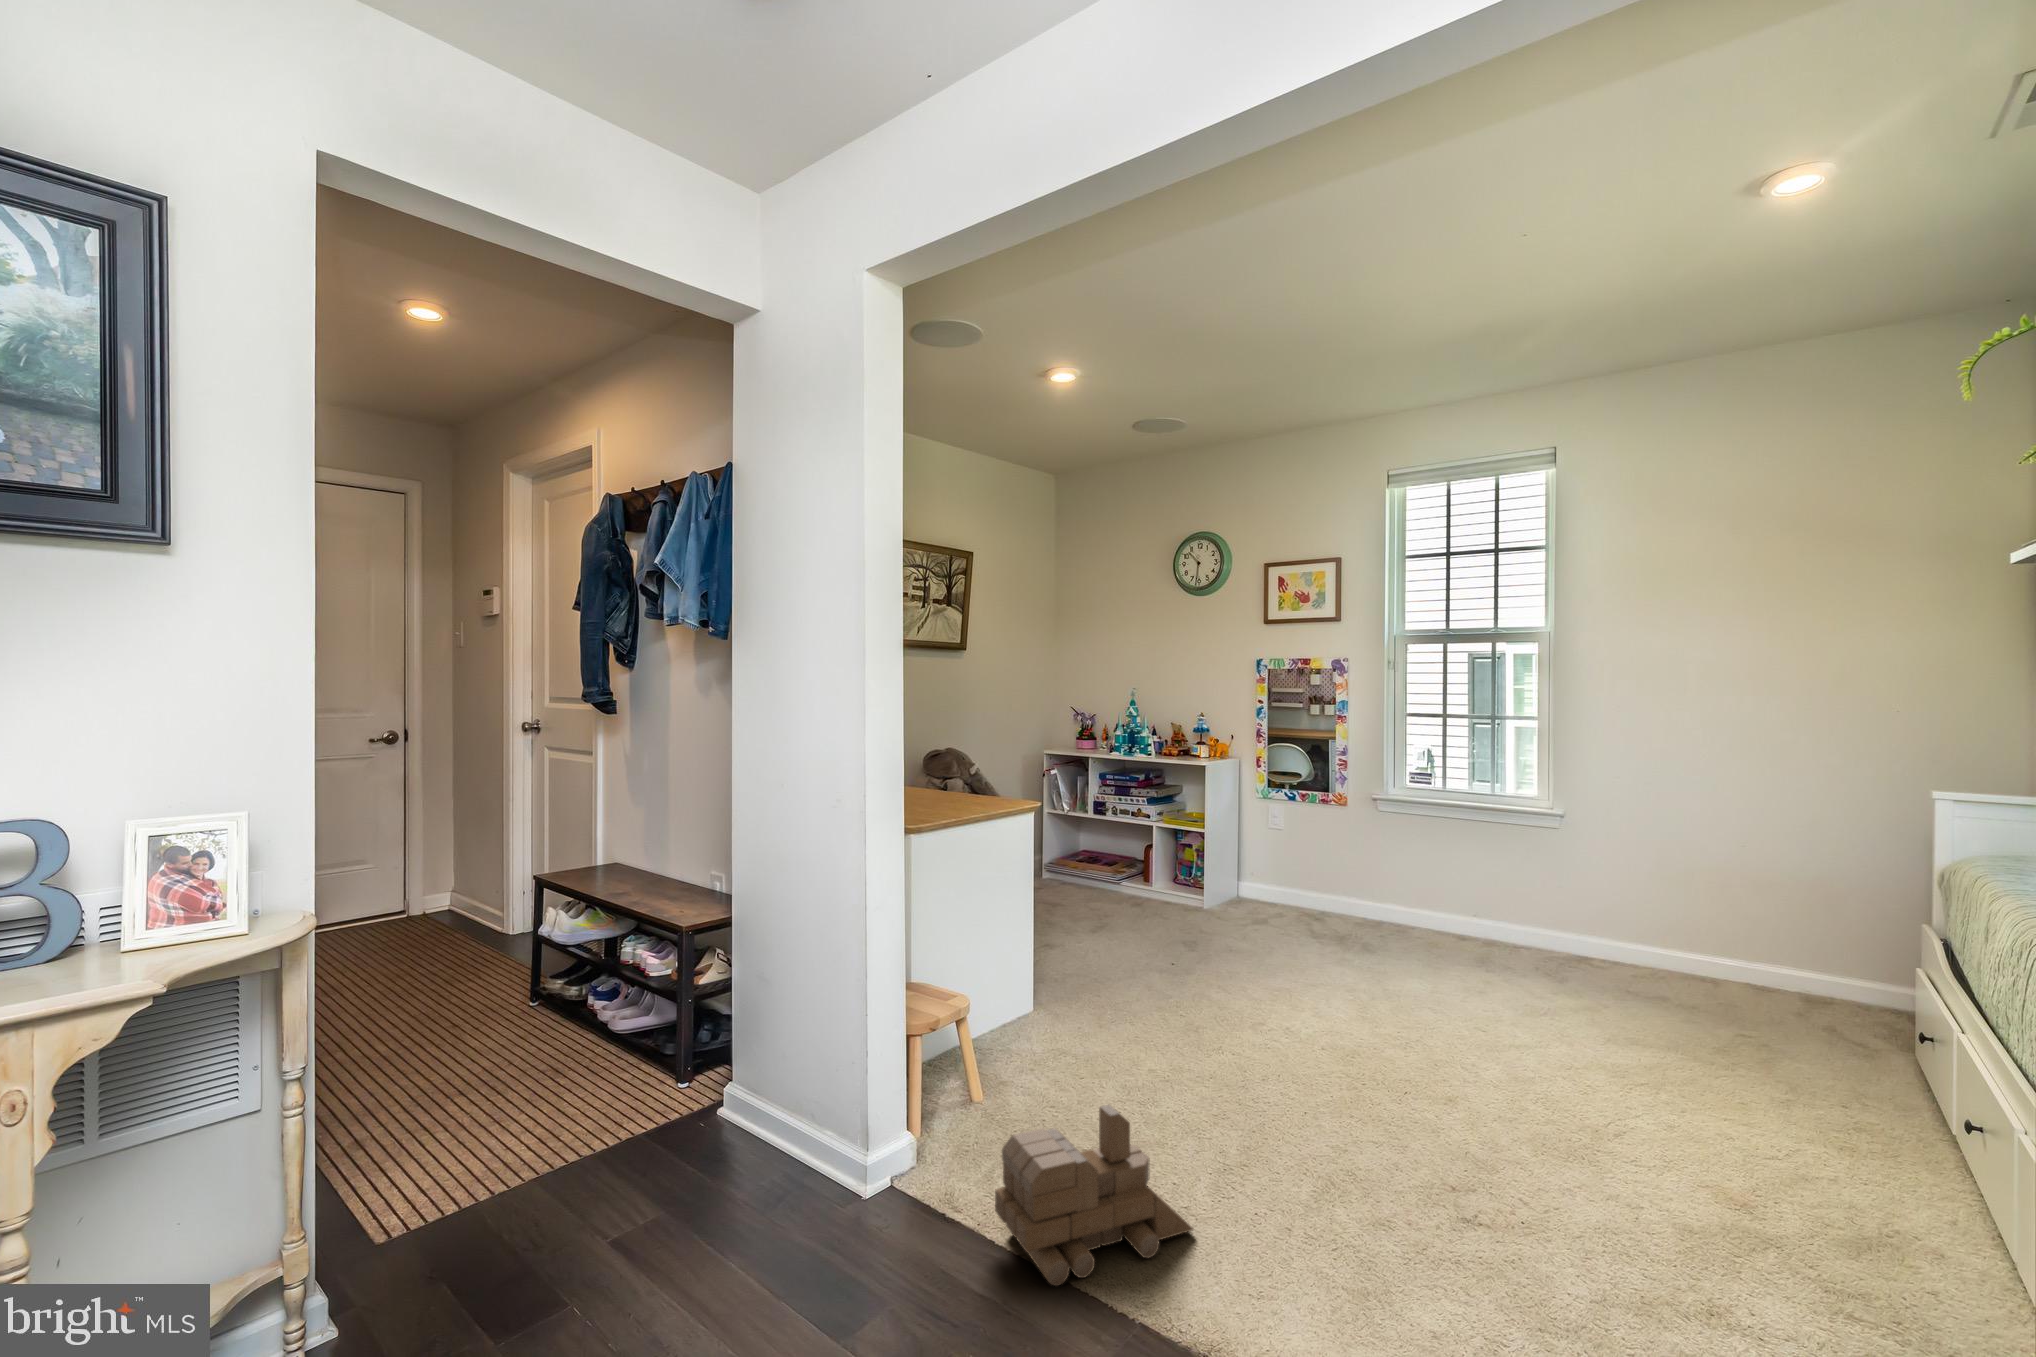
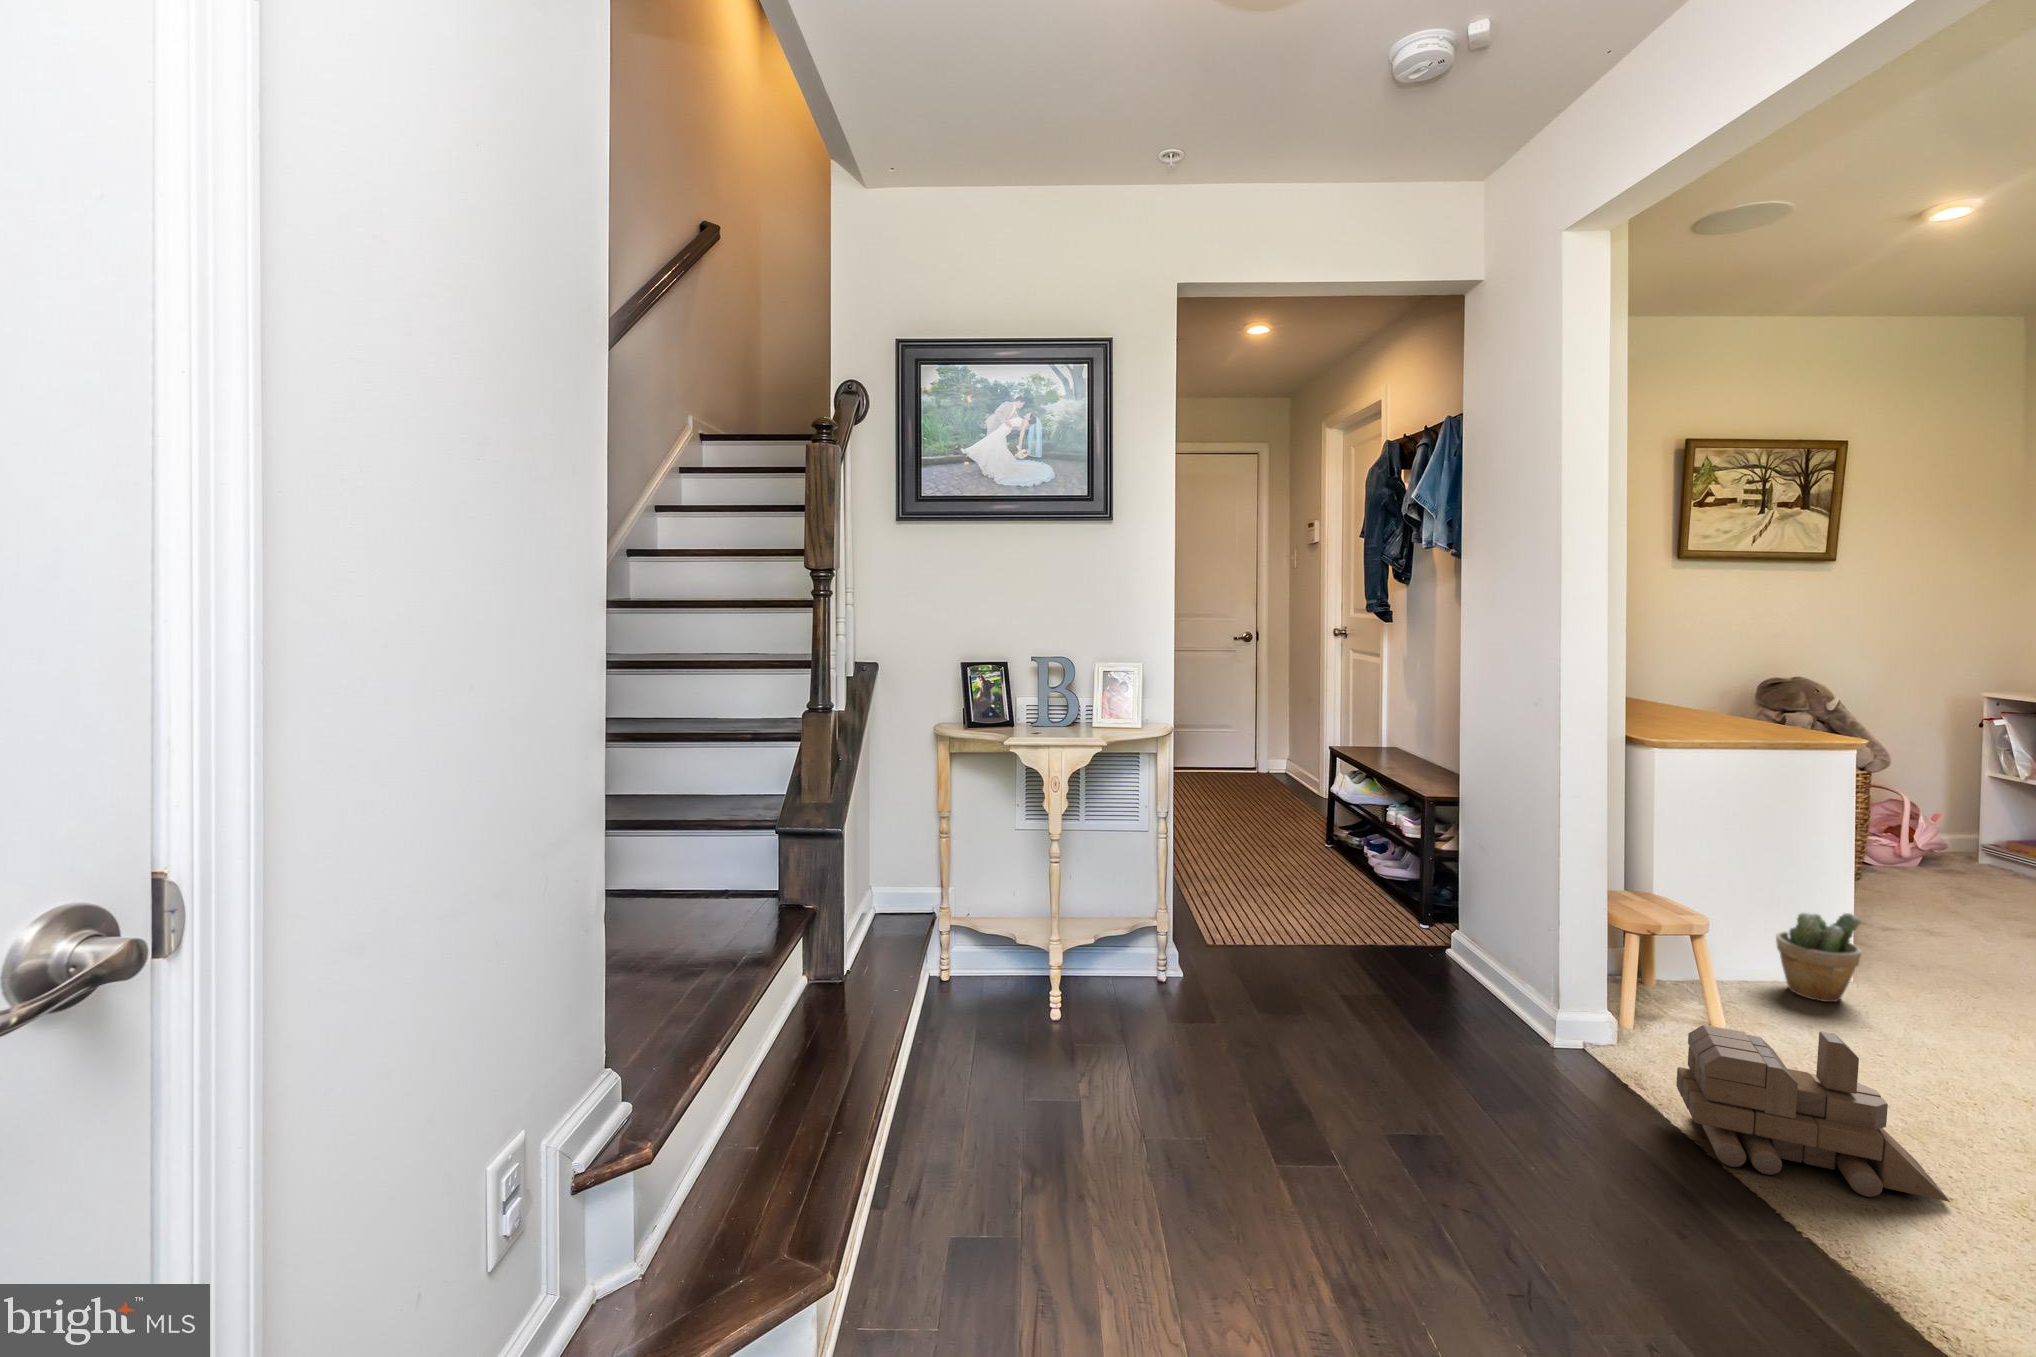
potted plant: none [1000,963,1057,1051] -> present [1776,913,1862,1002]

